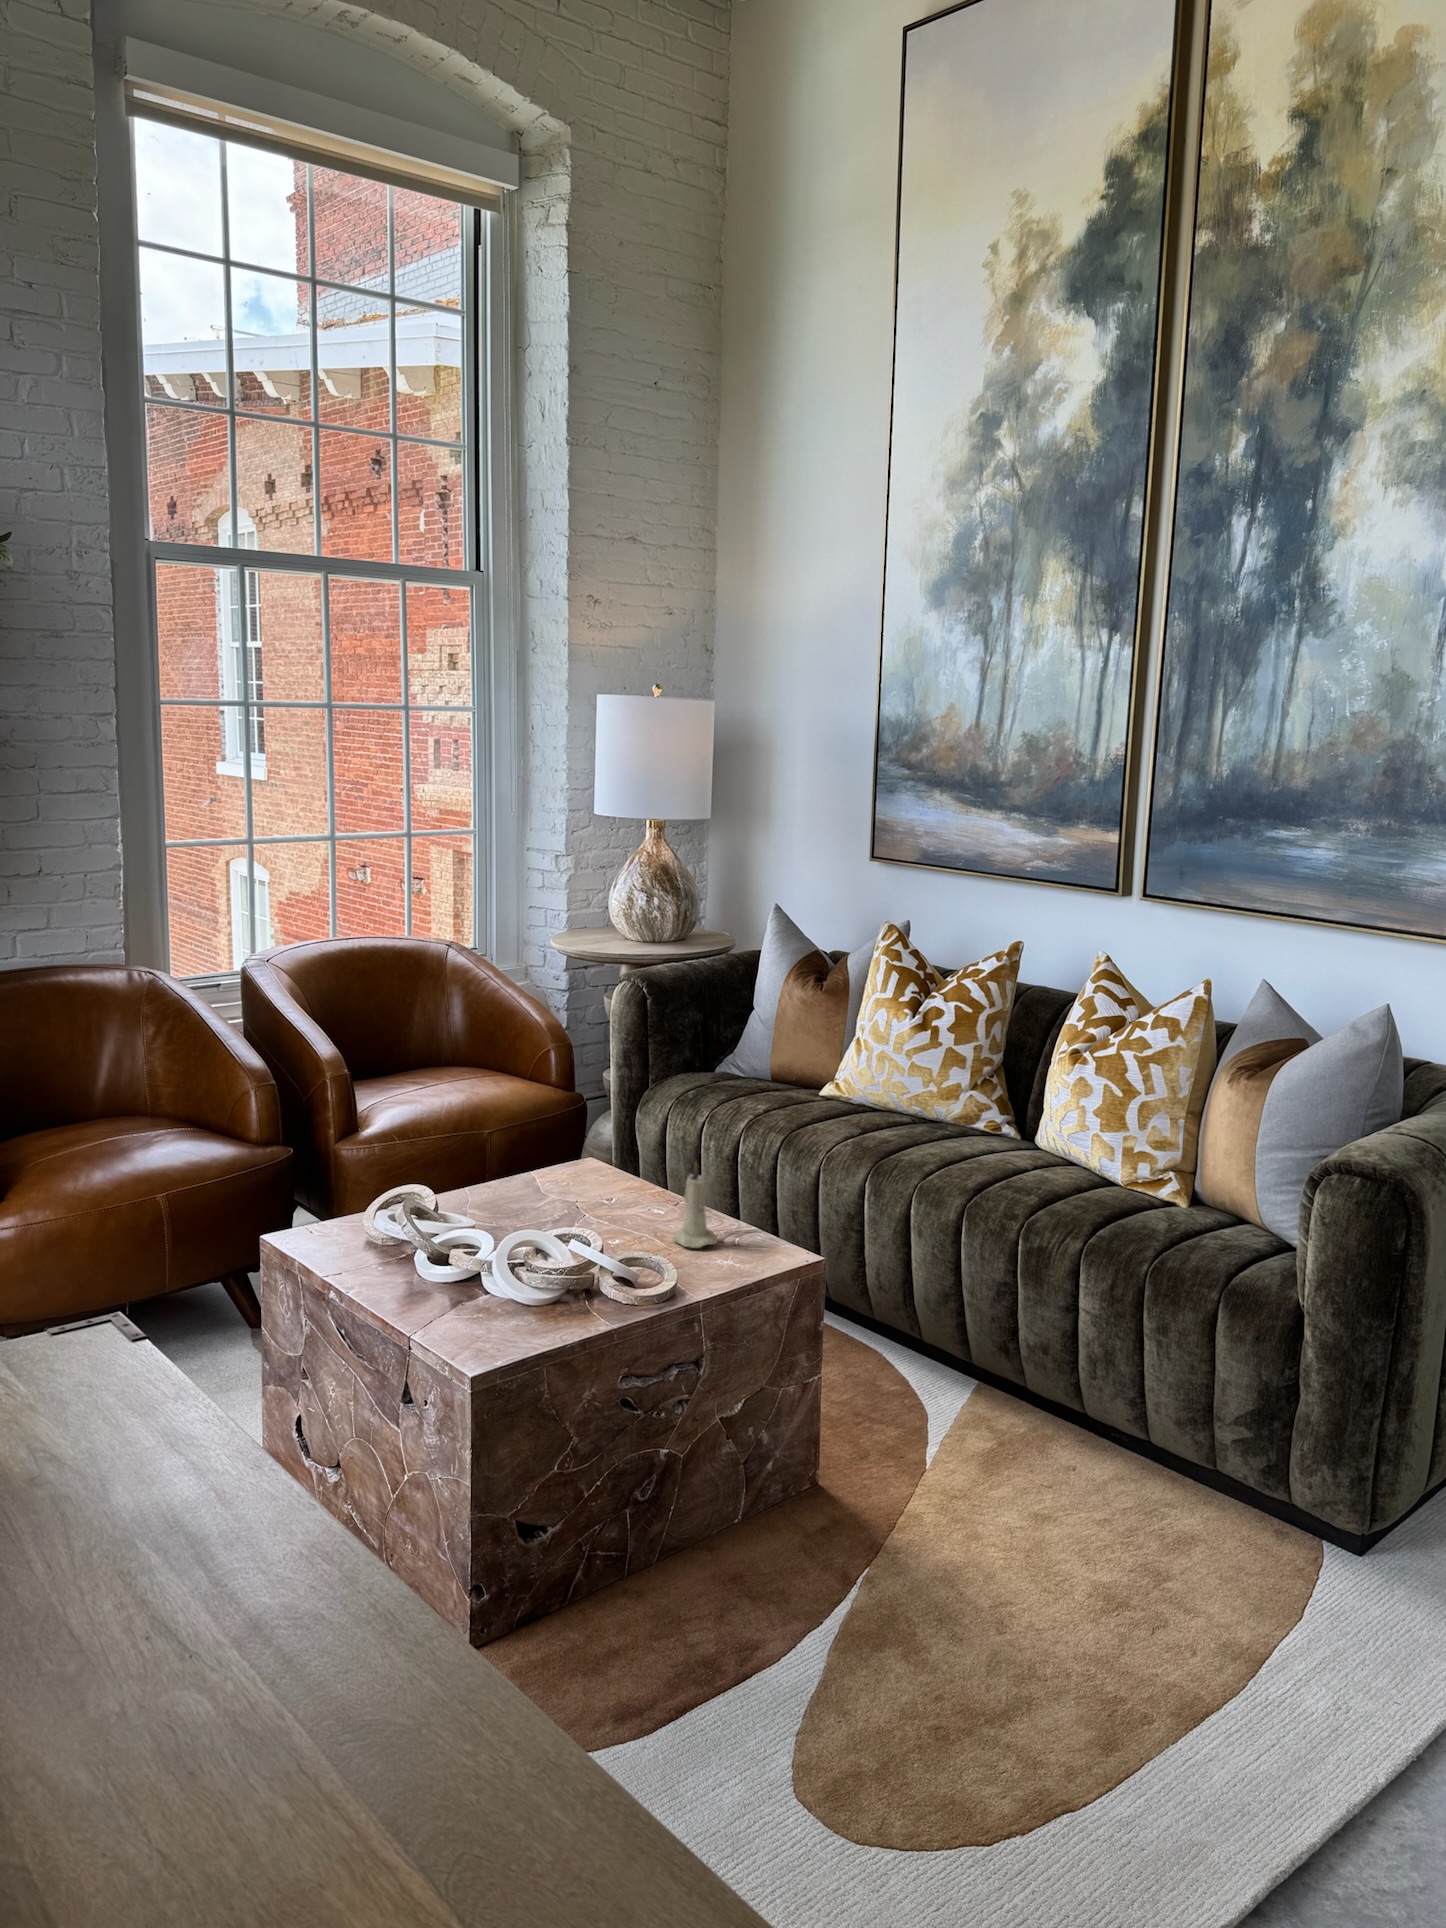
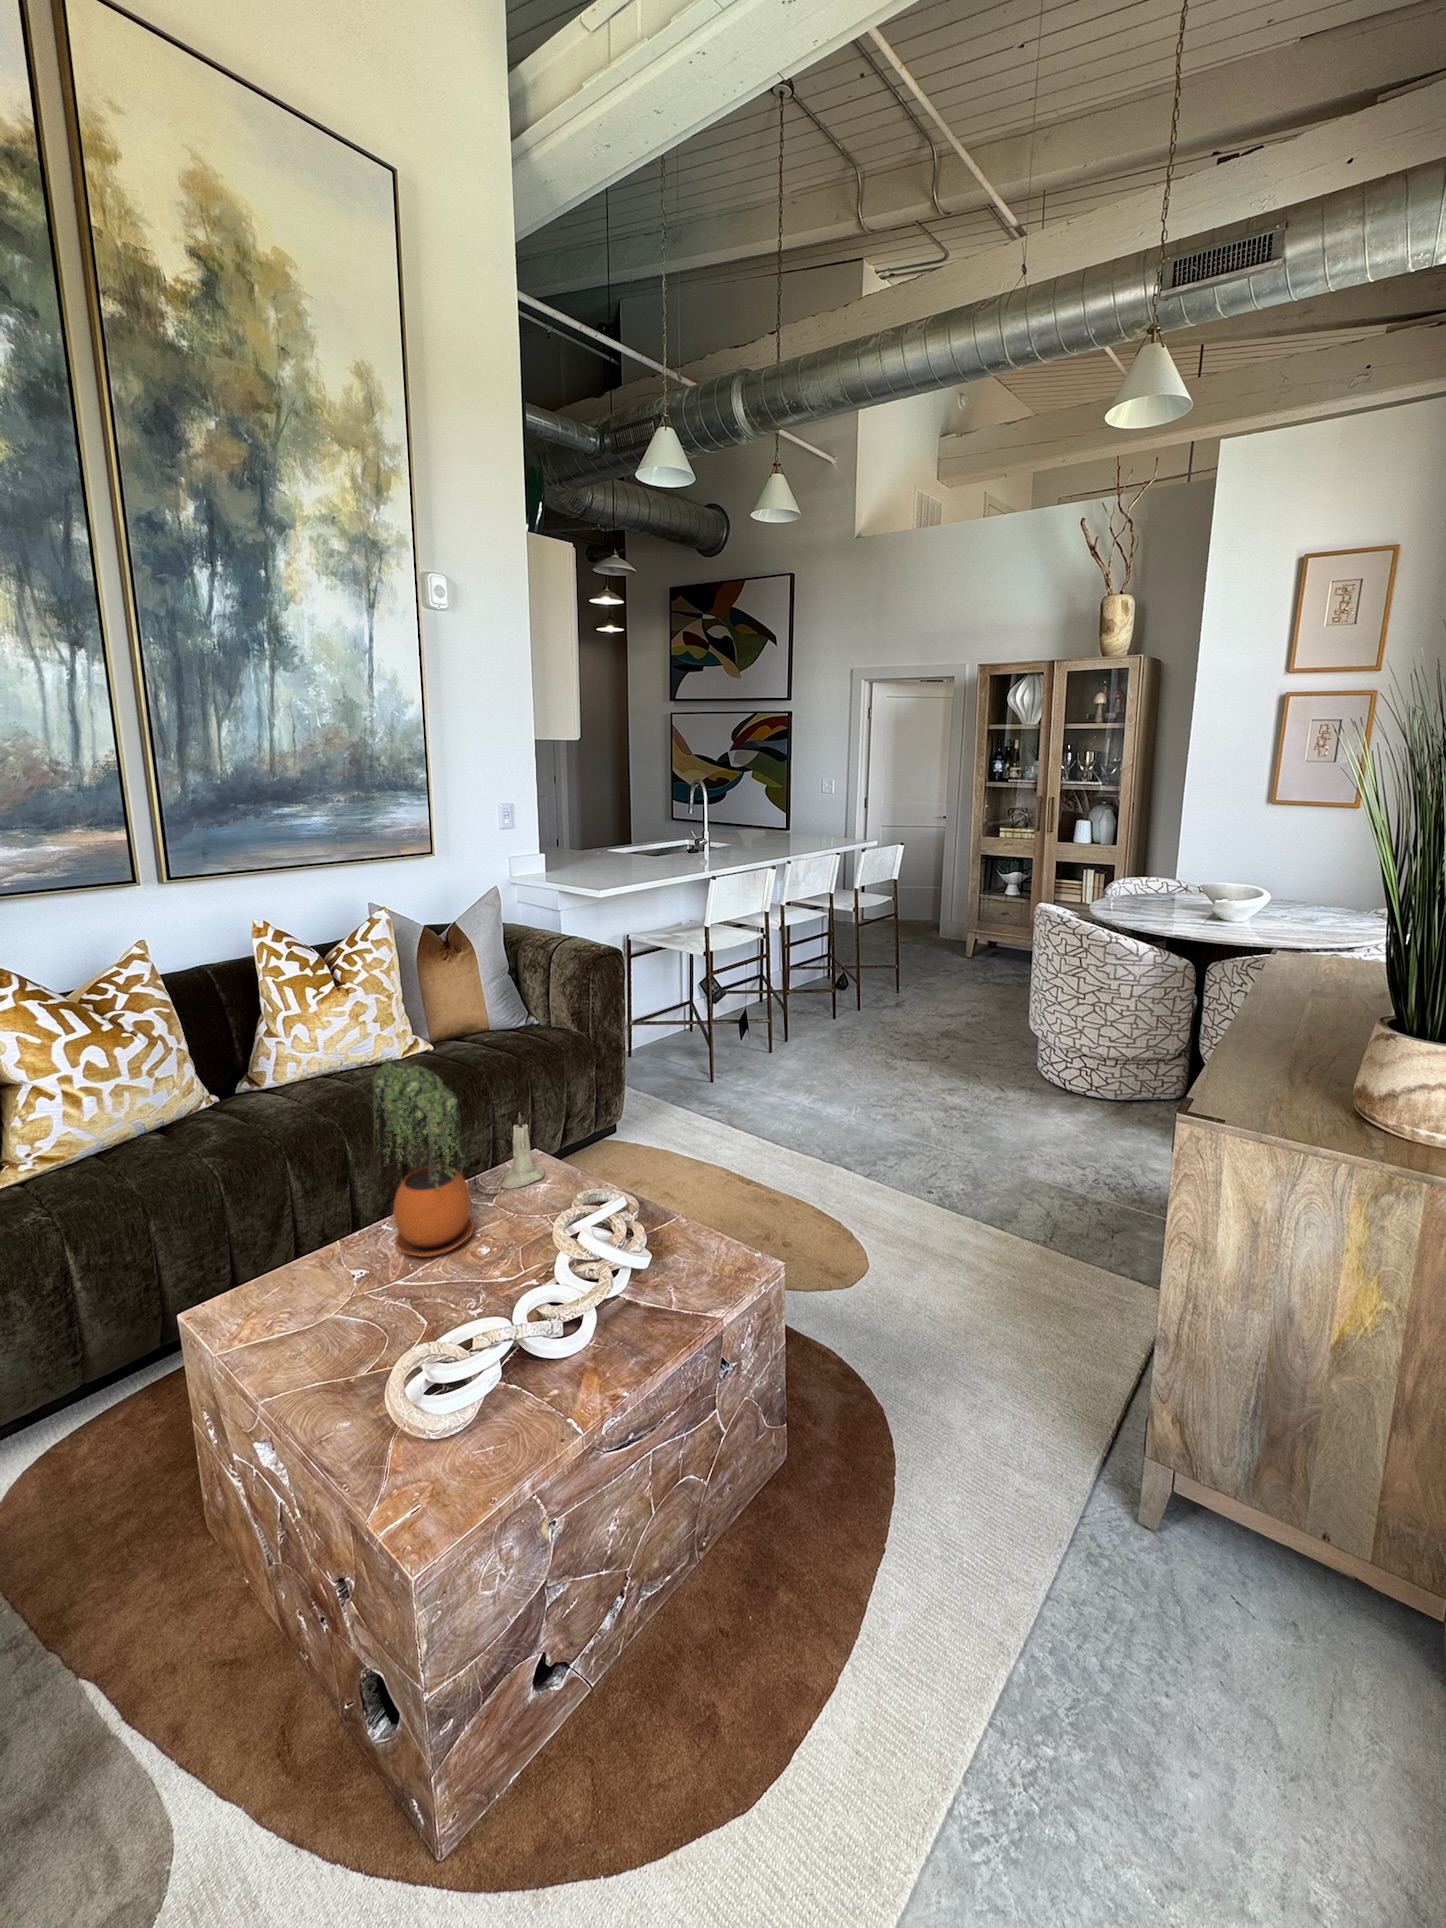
potted plant: none [534,1021,623,1217] -> present [373,1061,474,1257]

